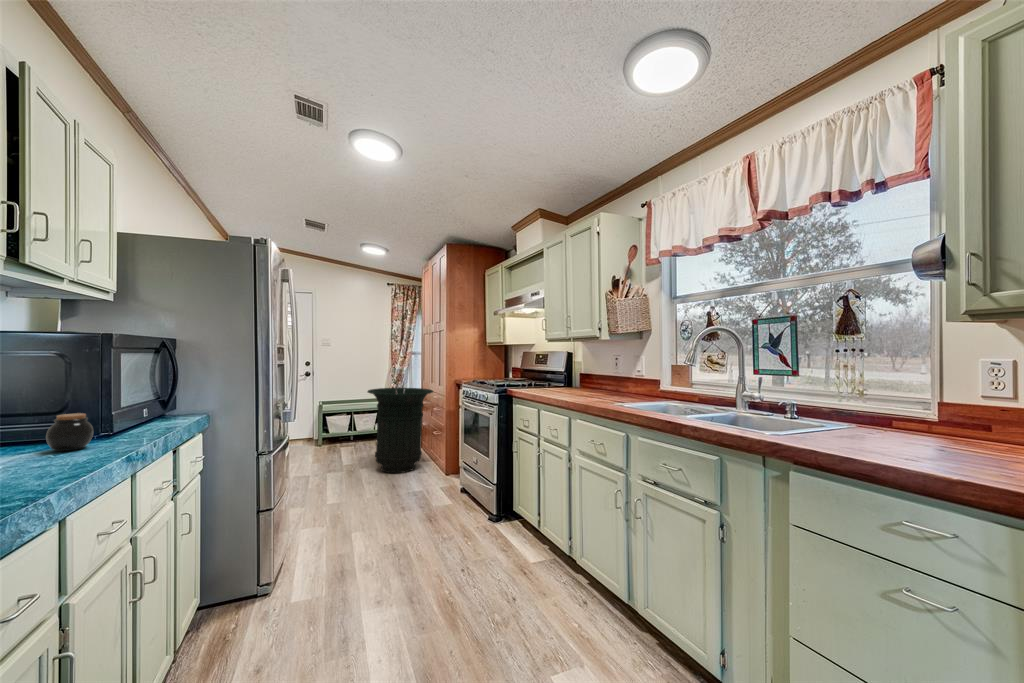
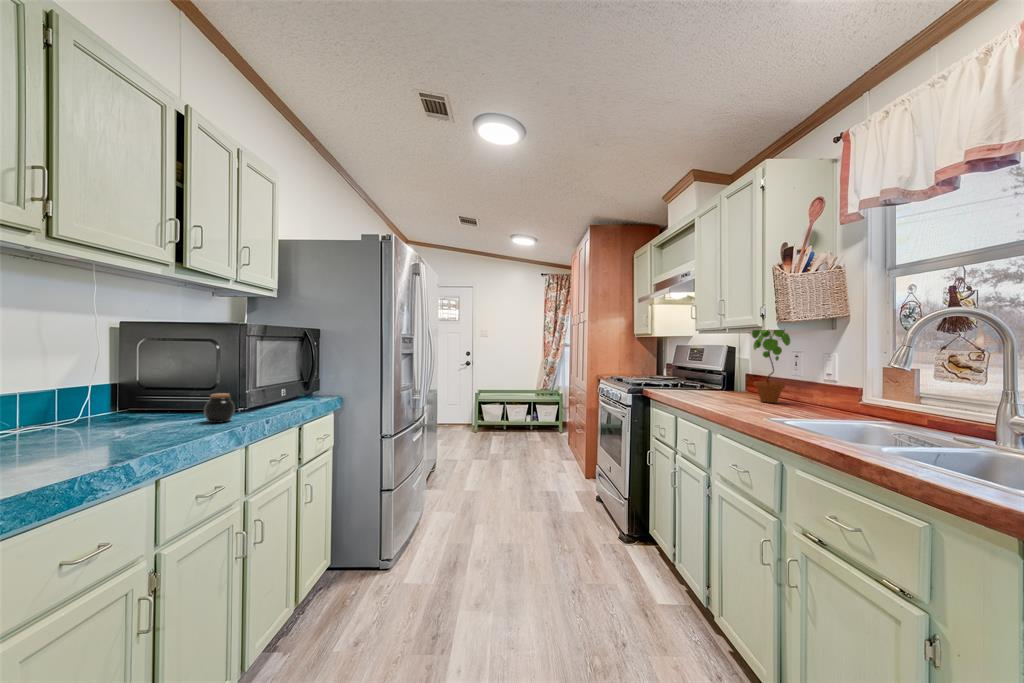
potted plant: none [589,335,614,393] -> present [752,329,790,403]
trash can: present [368,388,433,473] -> none [508,381,575,471]

